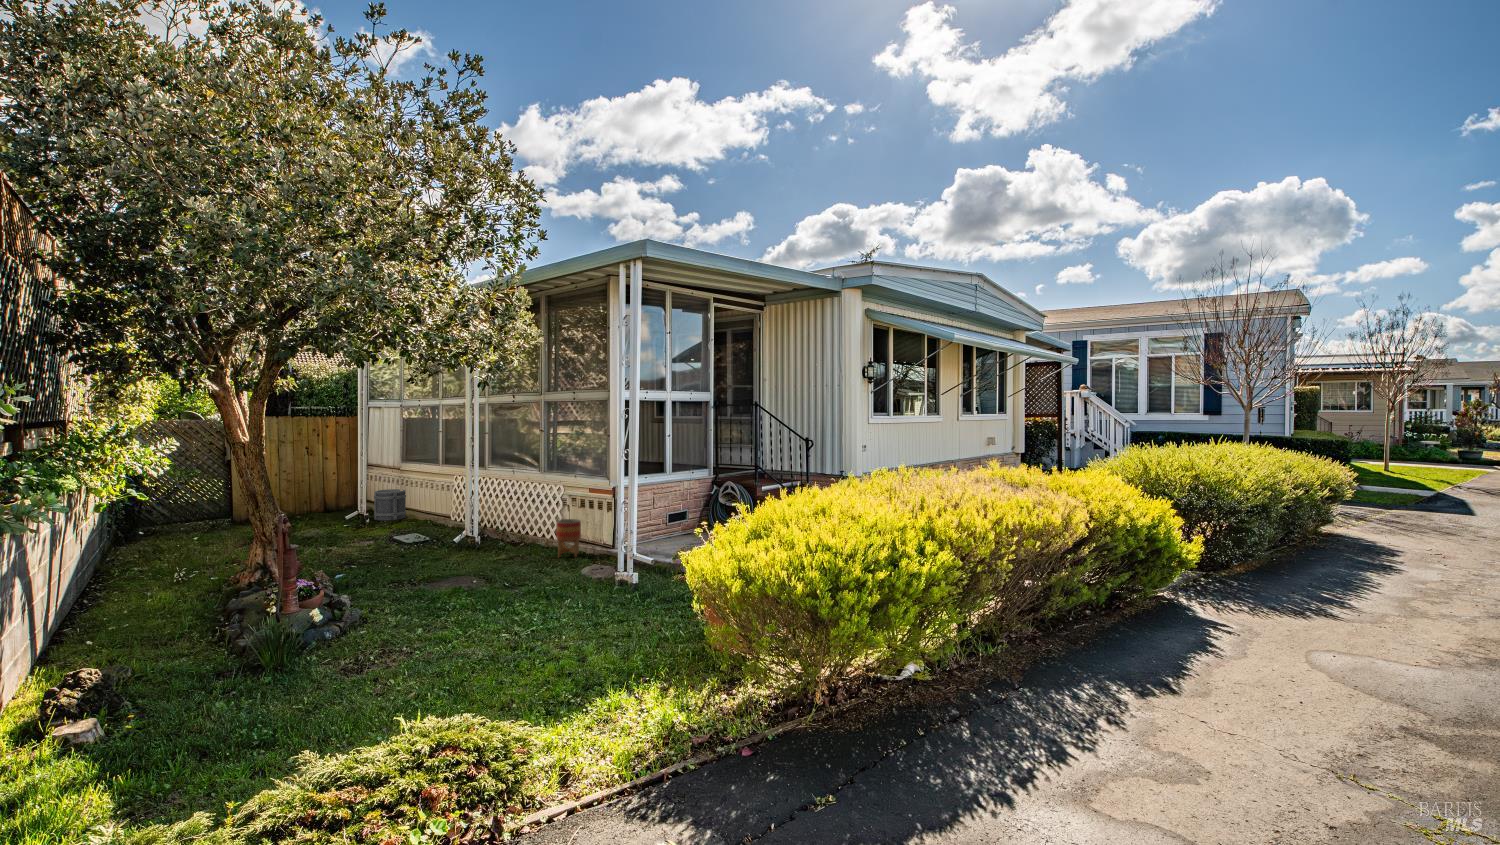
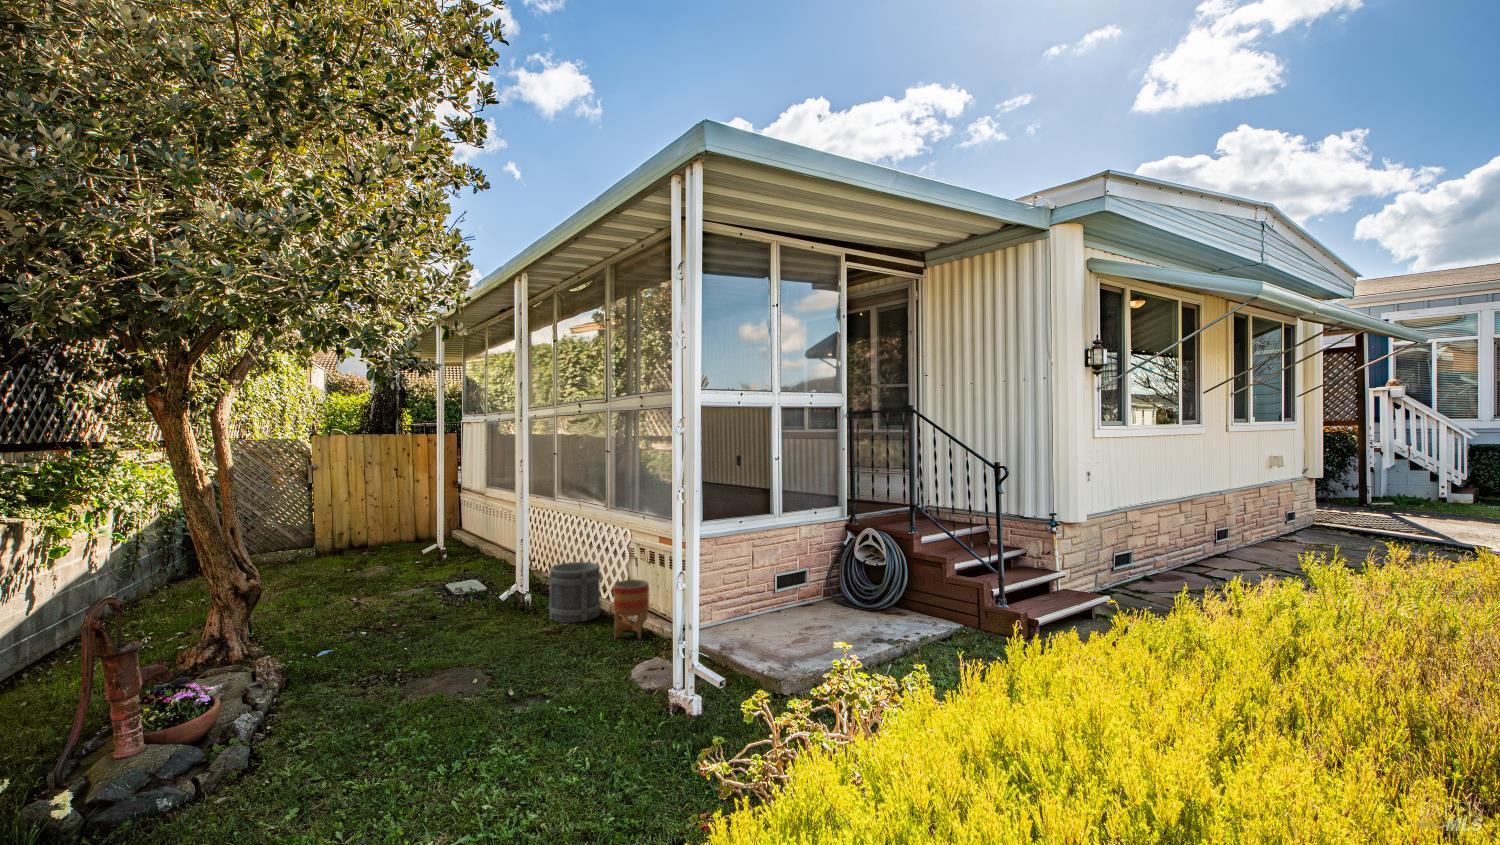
bucket: present [374,489,406,520] -> present [549,562,601,623]

